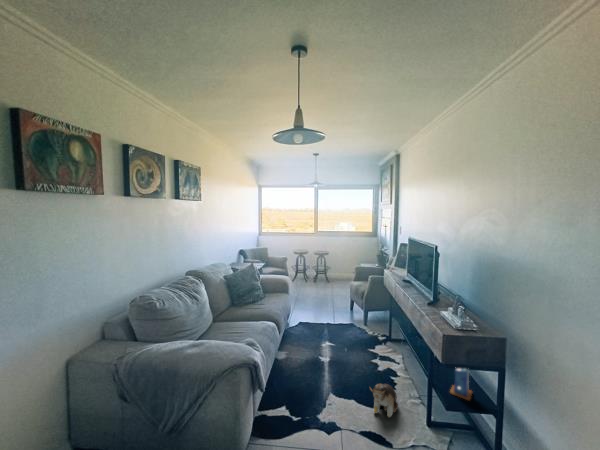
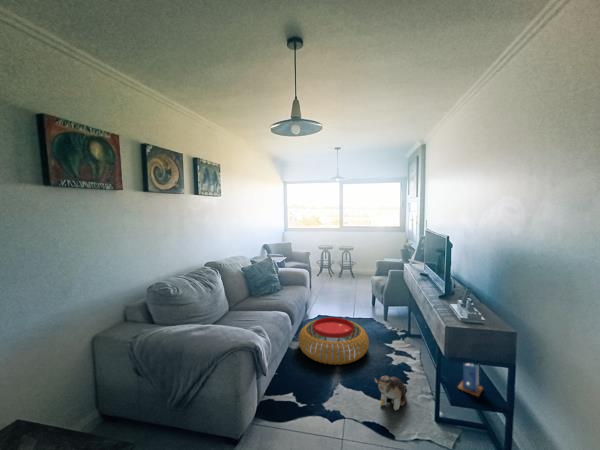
pouf: none [285,325,355,373] -> present [299,317,369,365]

